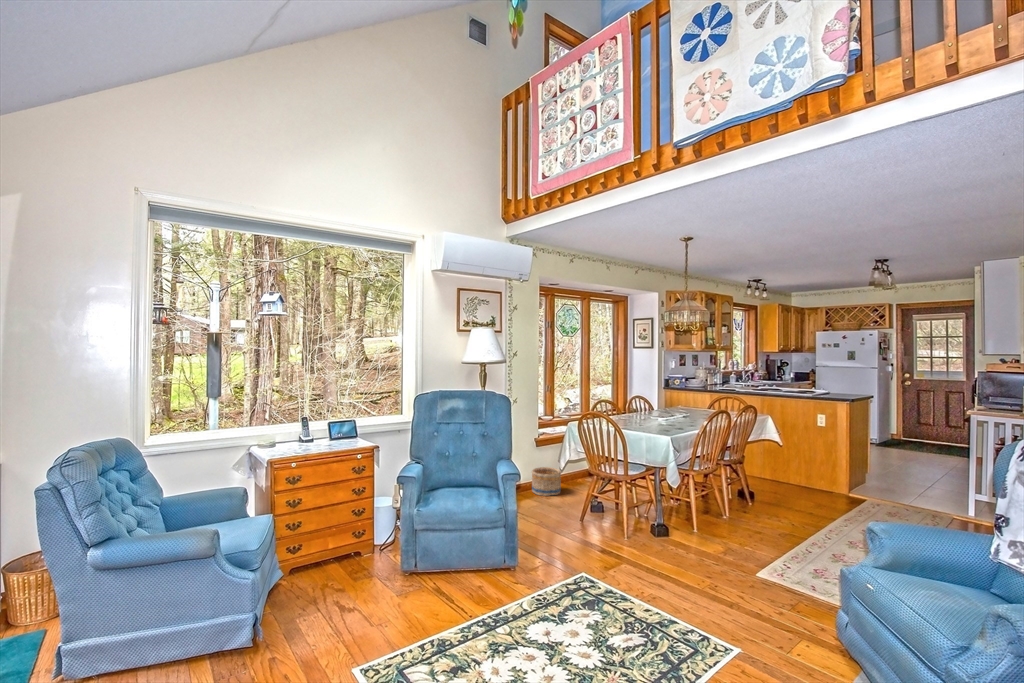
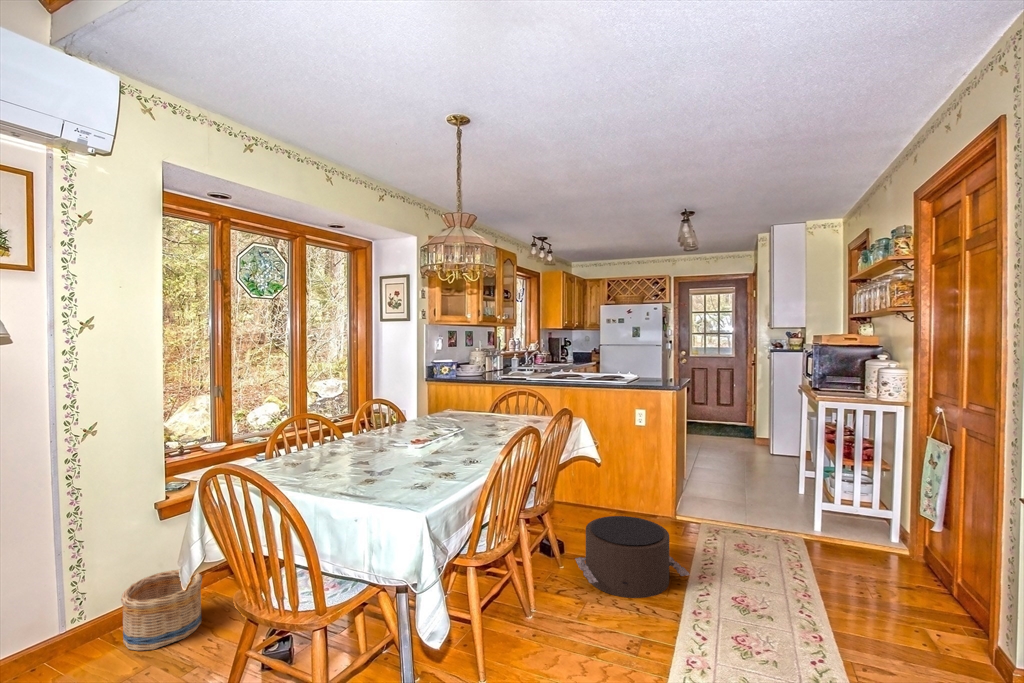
pouf: none [759,476,835,520] -> present [575,516,690,598]

